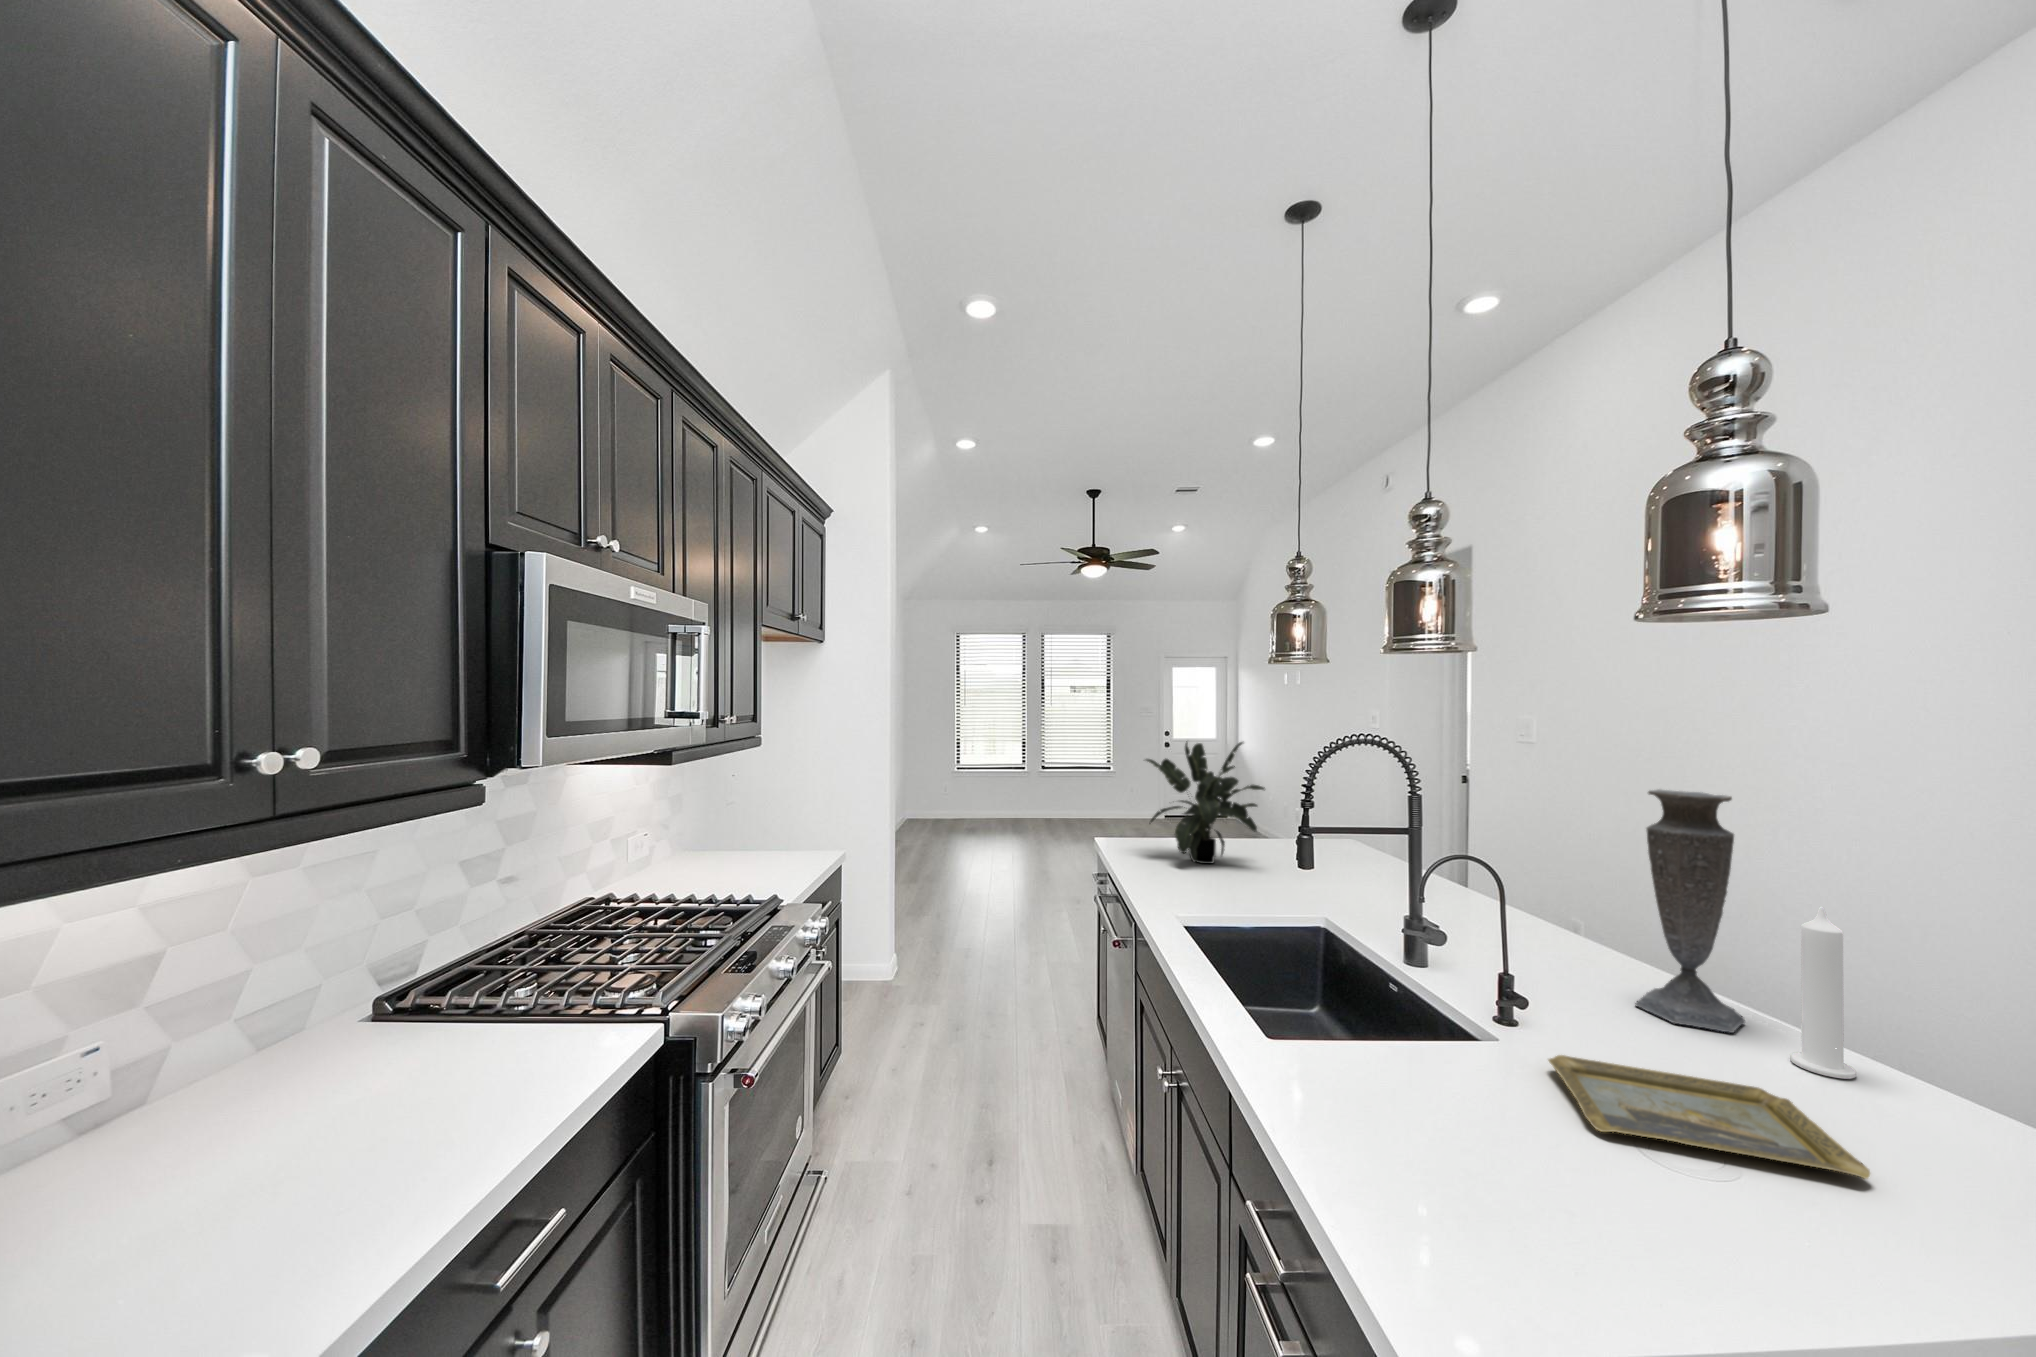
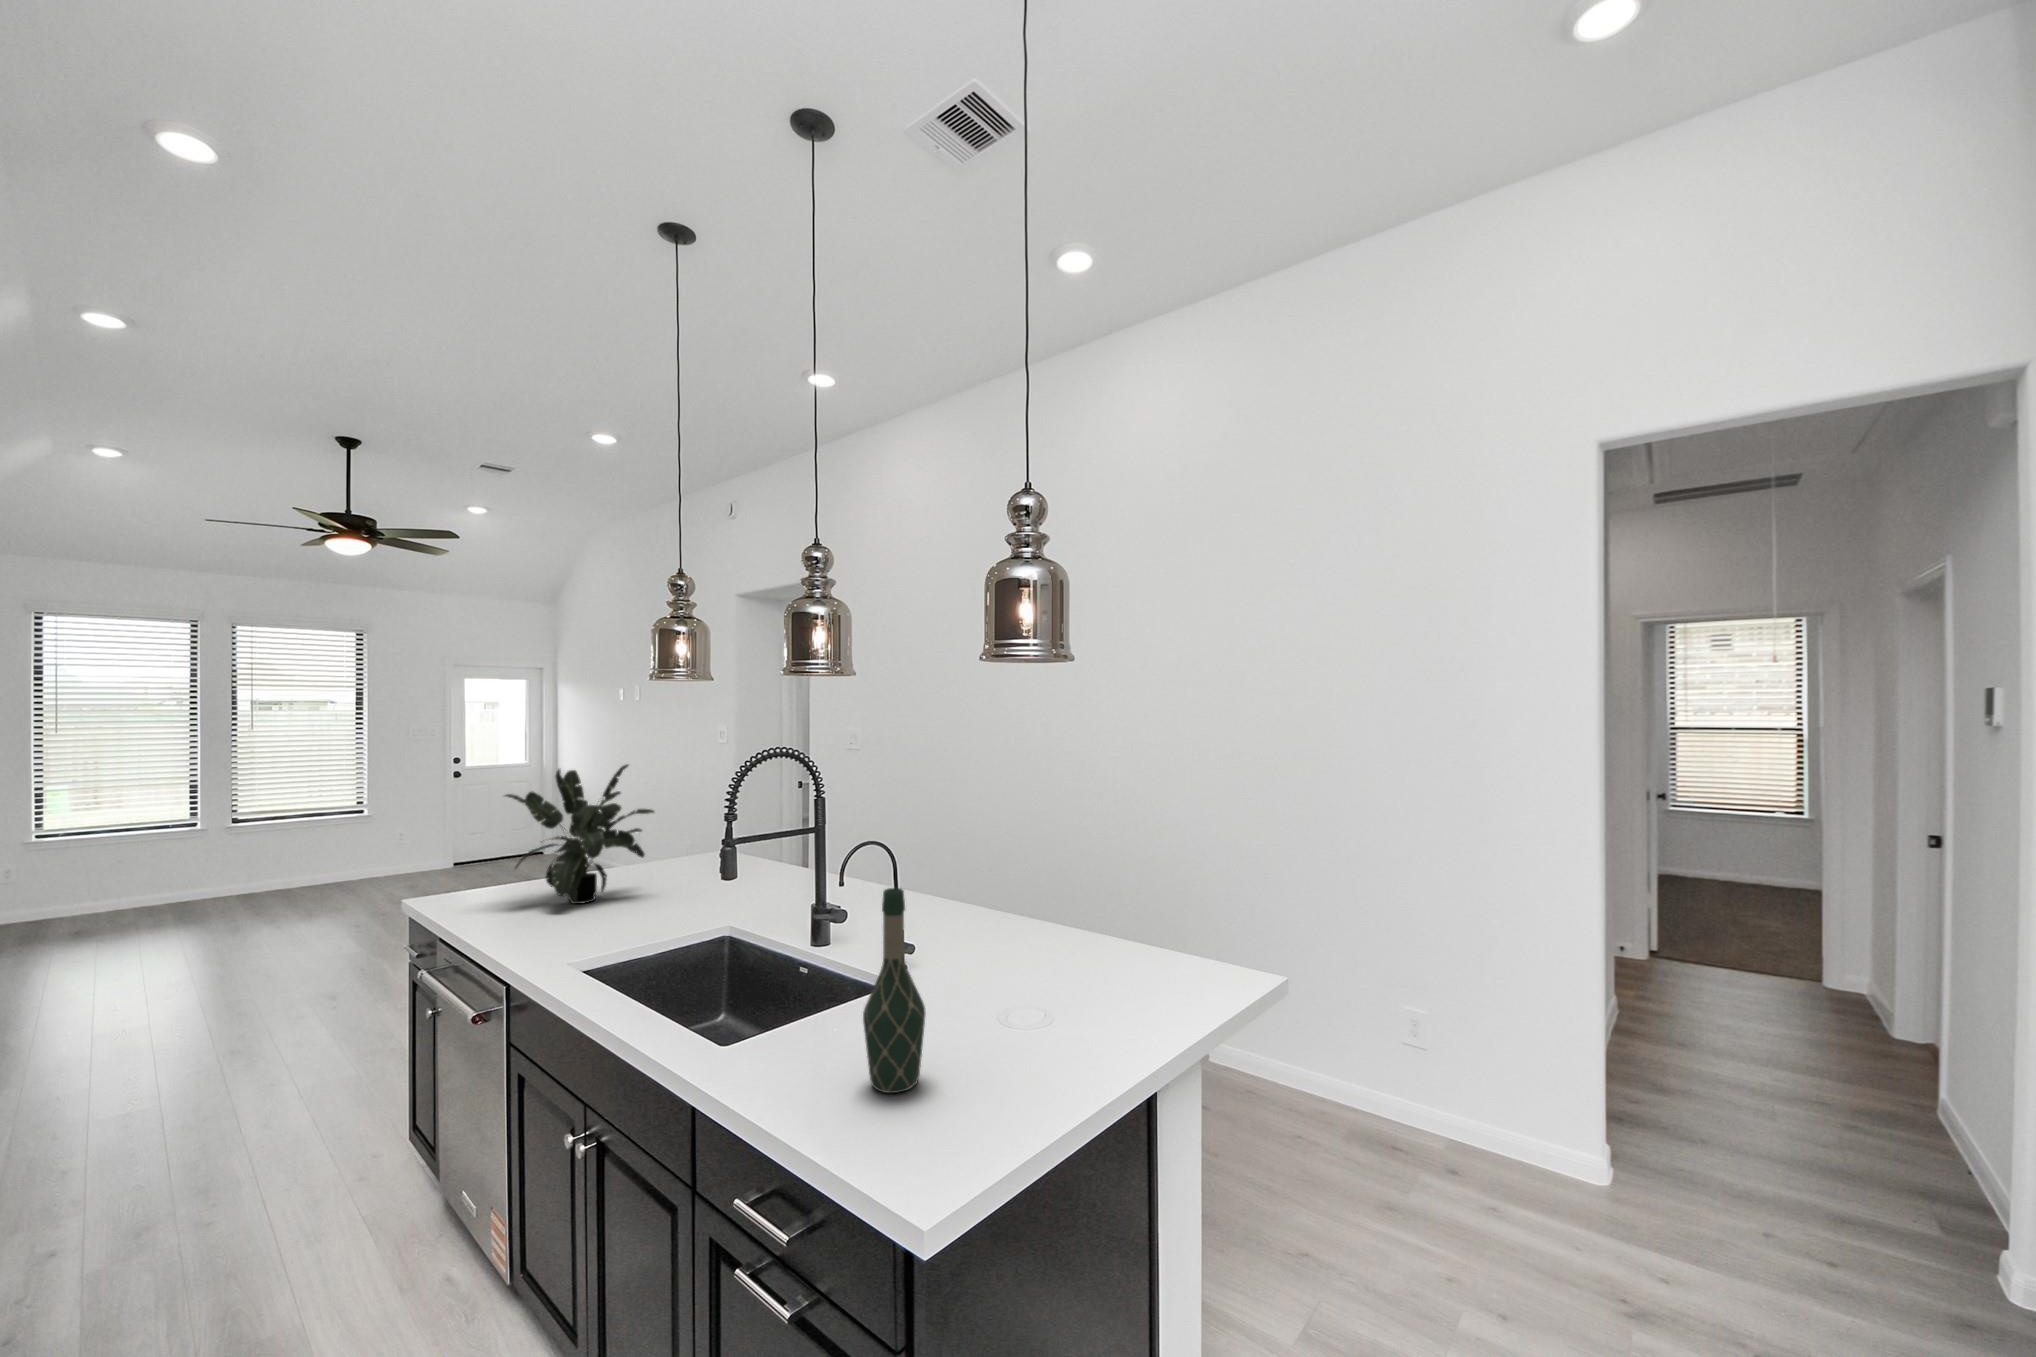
vase: present [1635,789,1745,1033] -> none [965,774,1021,938]
candle: present [1790,906,1856,1079] -> none [1045,839,1073,945]
wine bottle: none [1402,914,1496,1194] -> present [863,888,925,1093]
tray: present [1548,1055,1870,1179] -> none [930,962,1089,1018]

